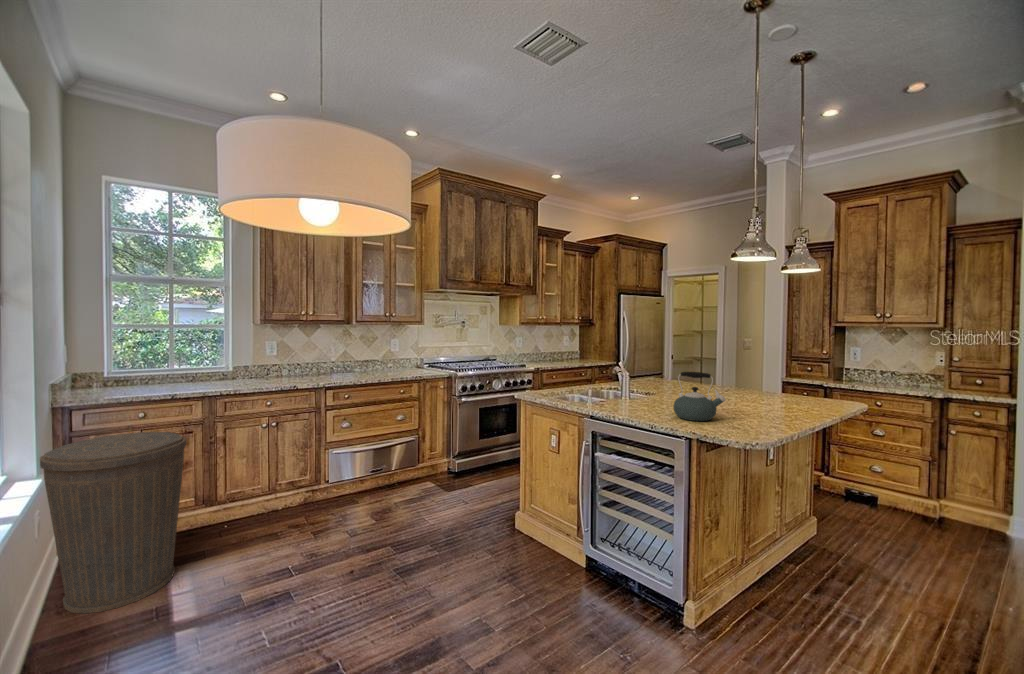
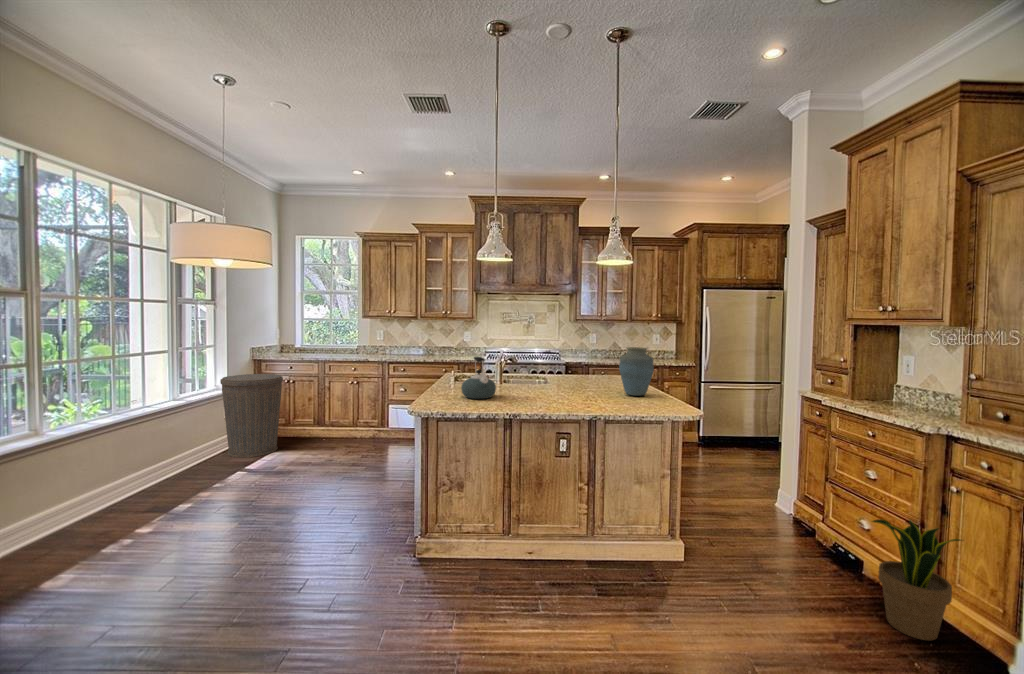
vase: none [741,351,776,396] -> present [619,347,654,396]
potted plant: none [923,458,980,535] -> present [872,519,961,640]

